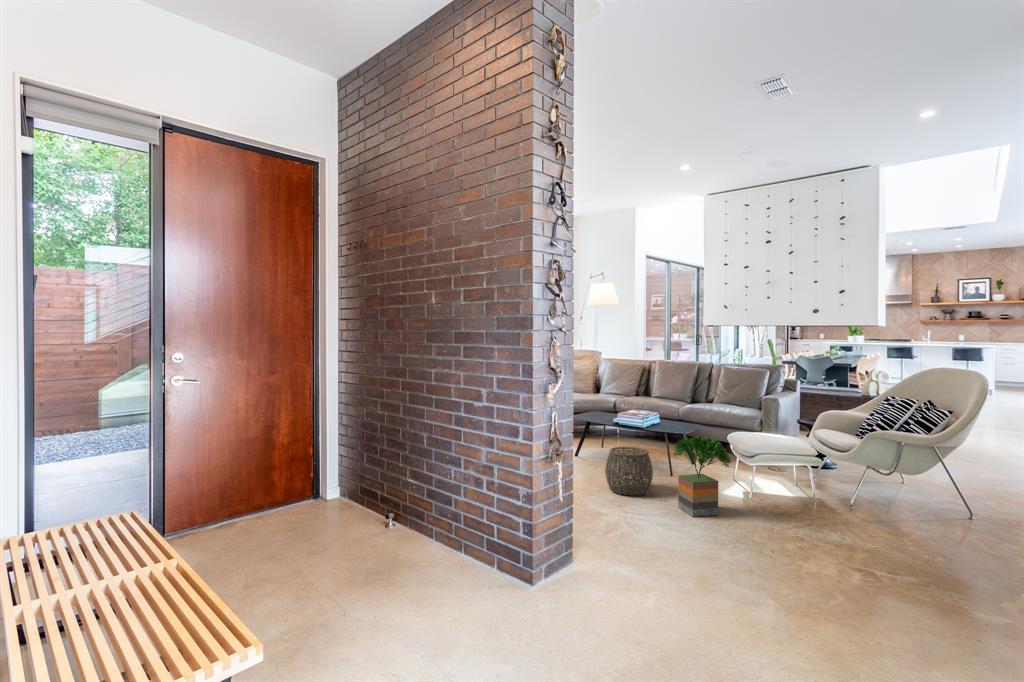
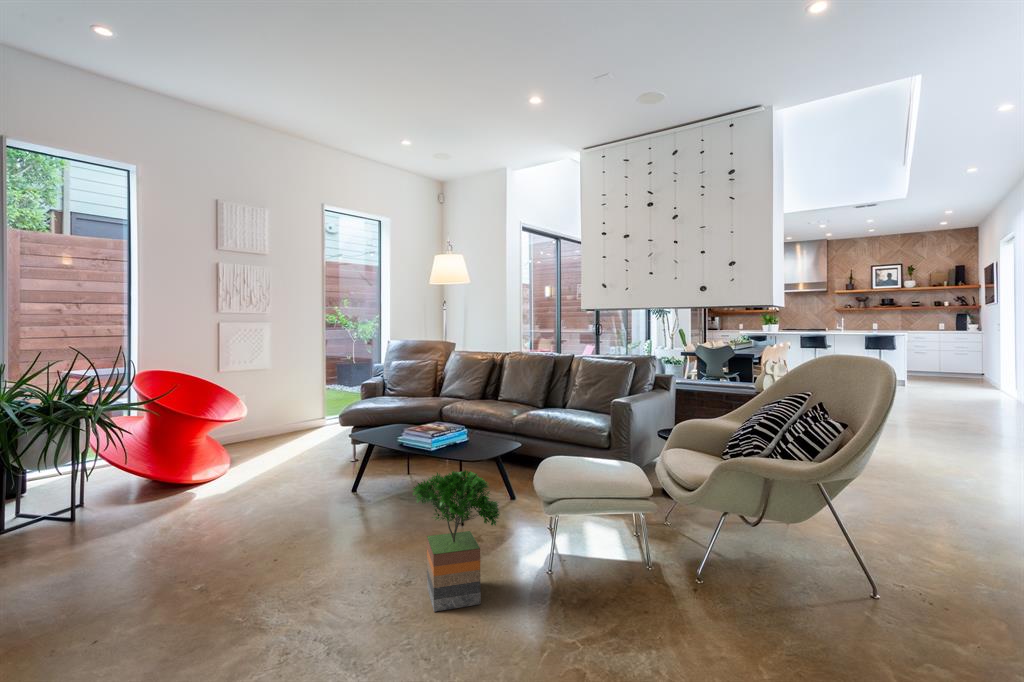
woven basket: present [605,447,653,495] -> none [341,481,416,564]

